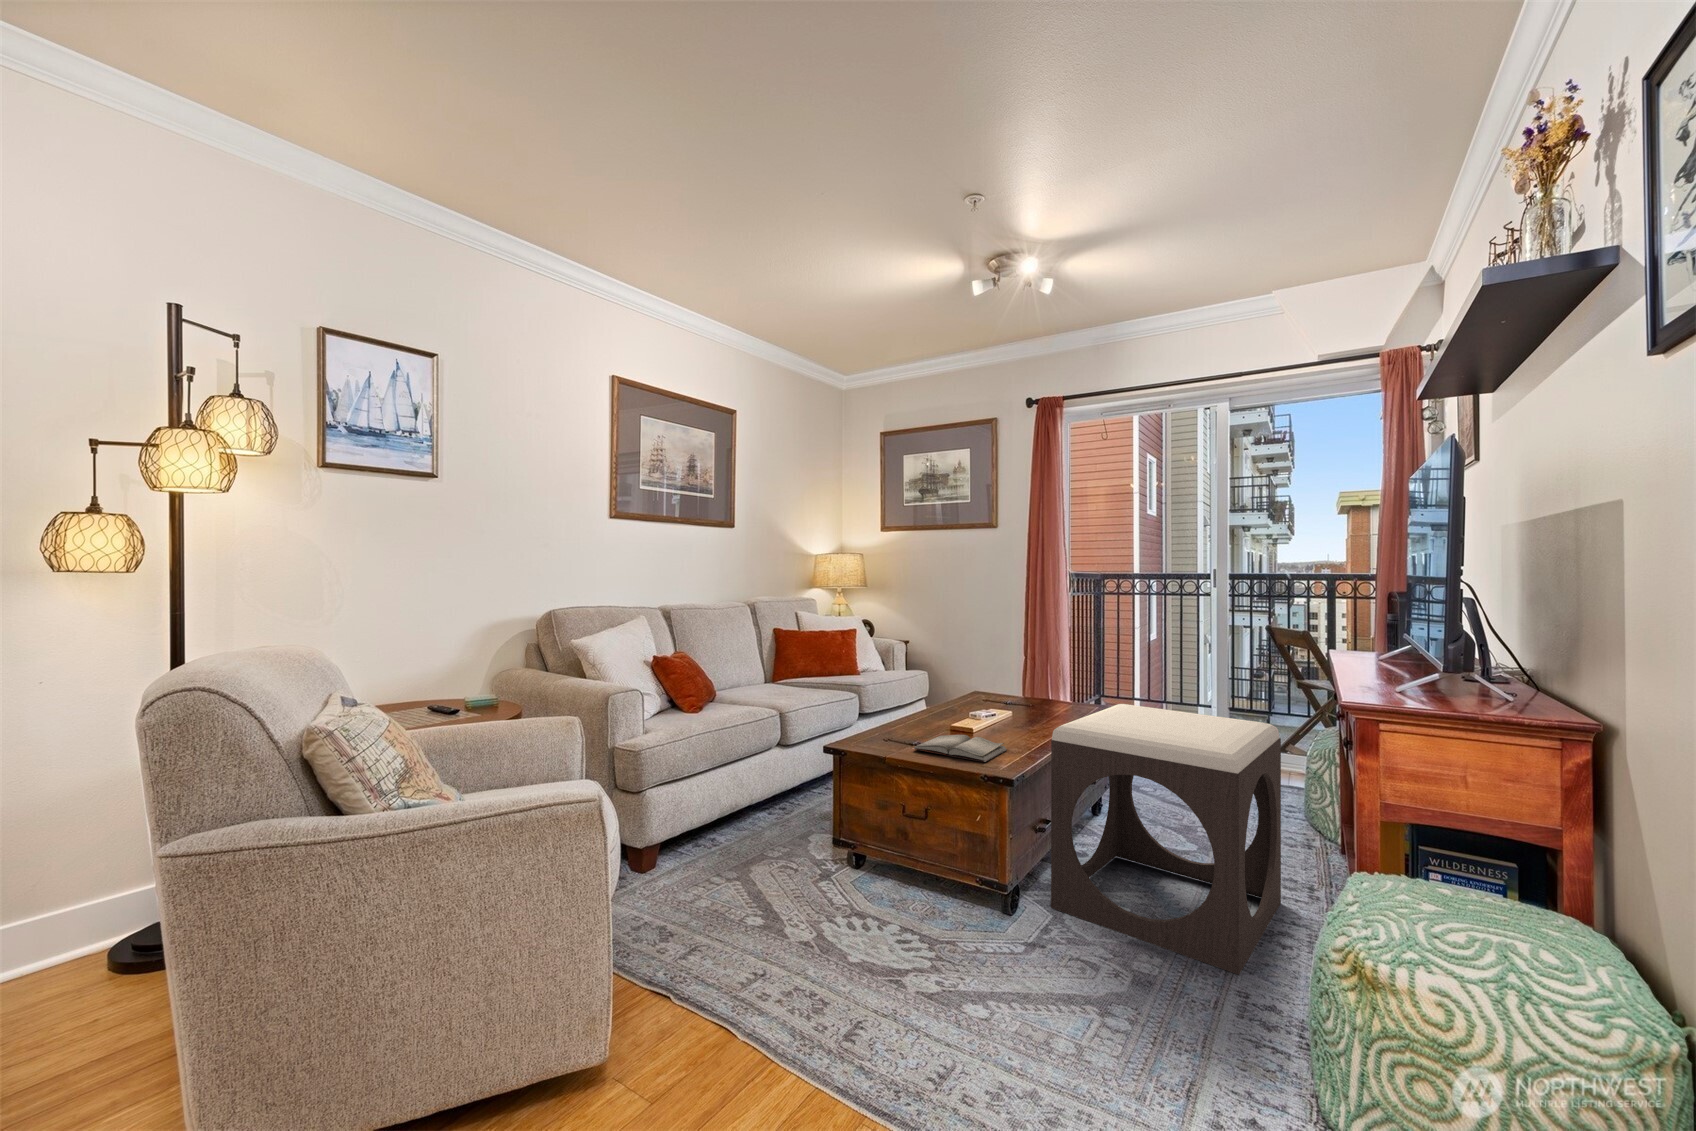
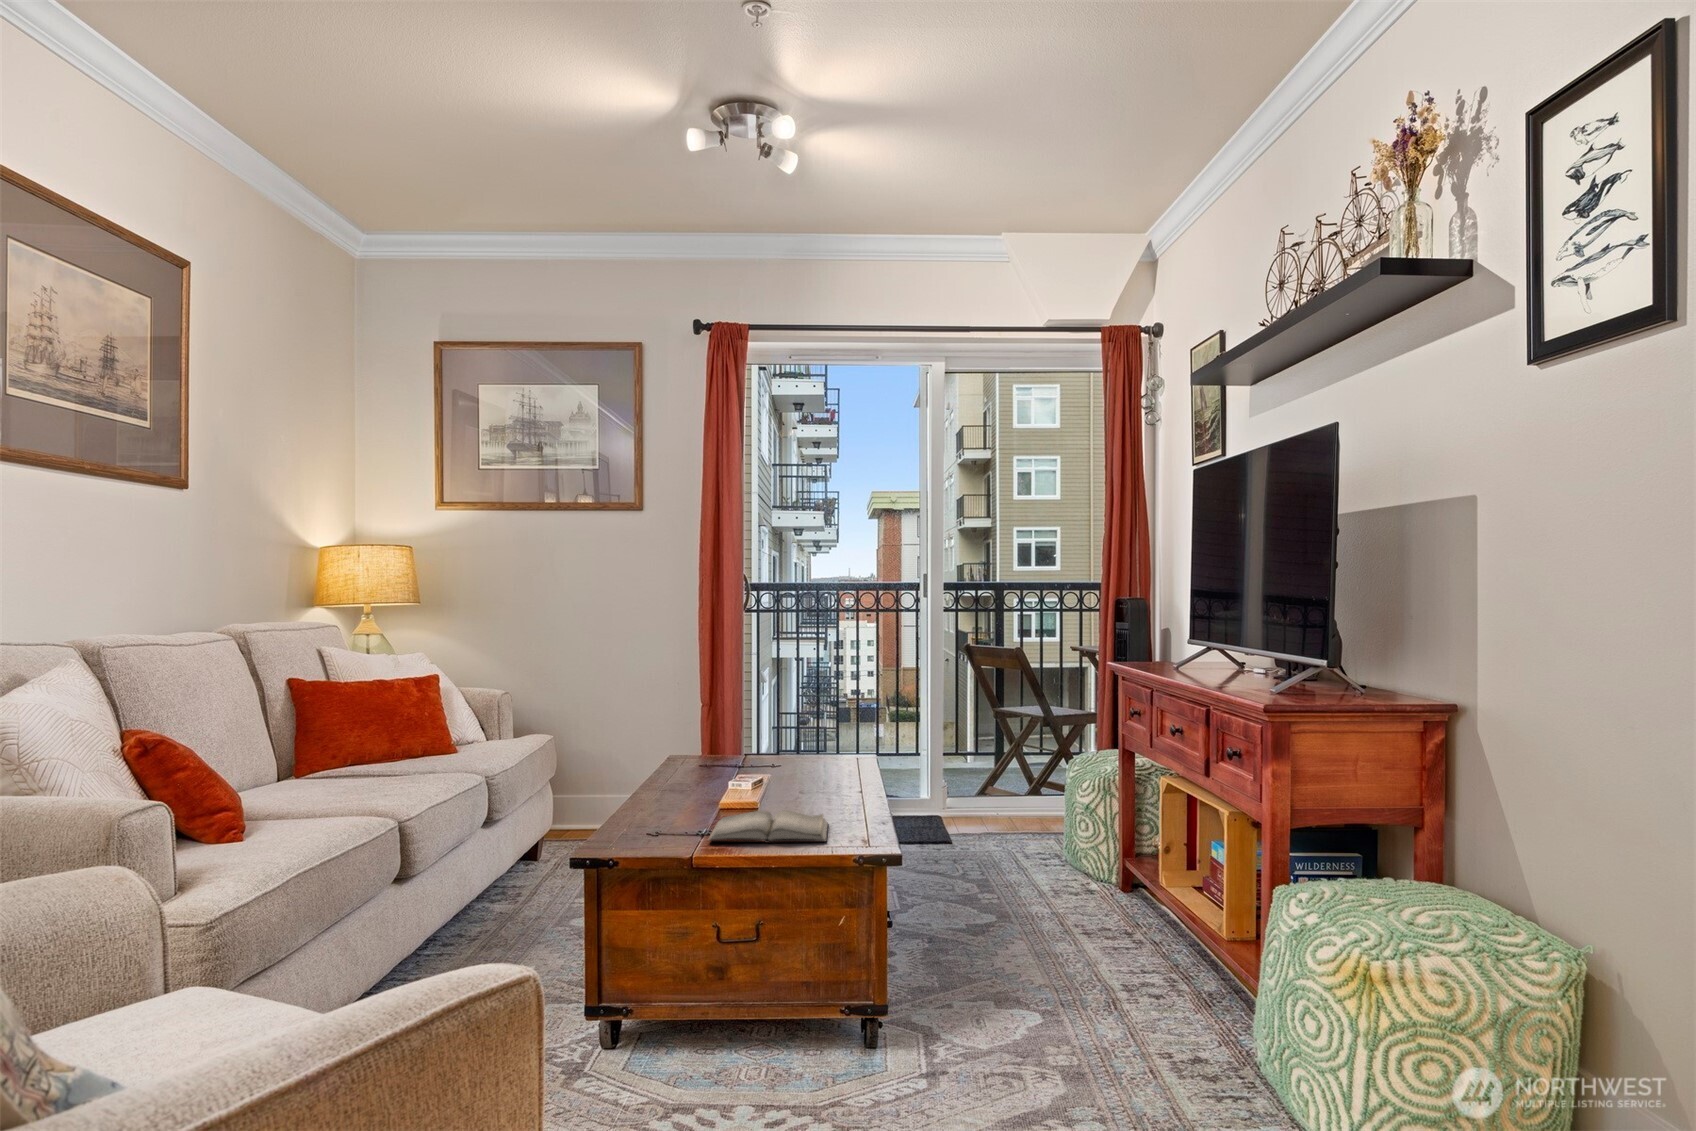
footstool: present [1051,704,1281,975] -> none [910,745,1142,1038]

